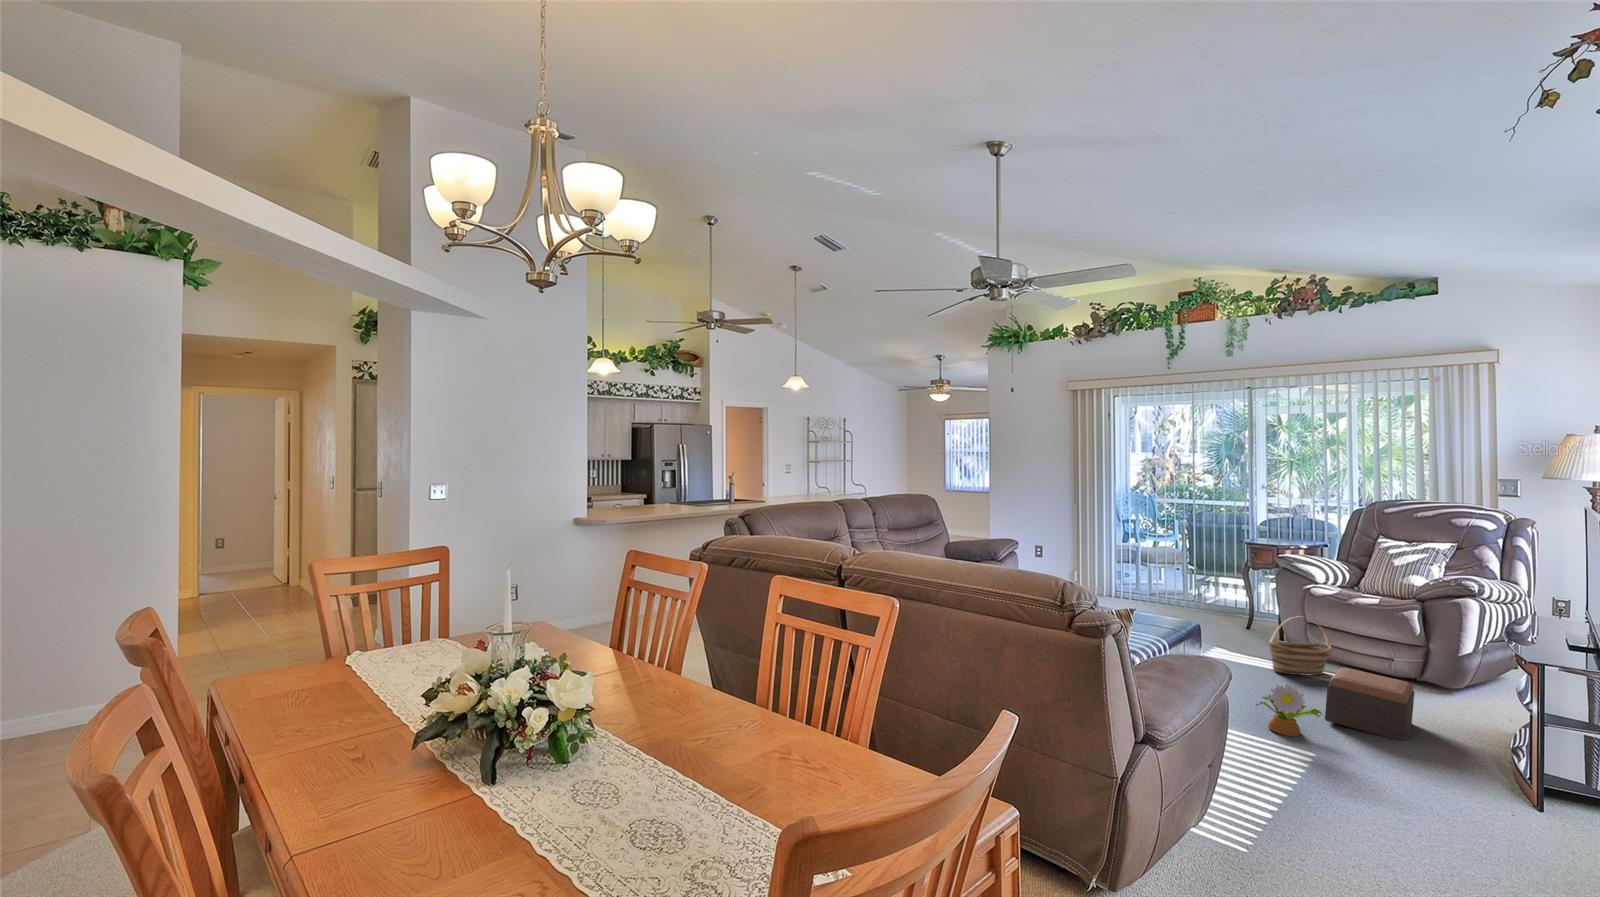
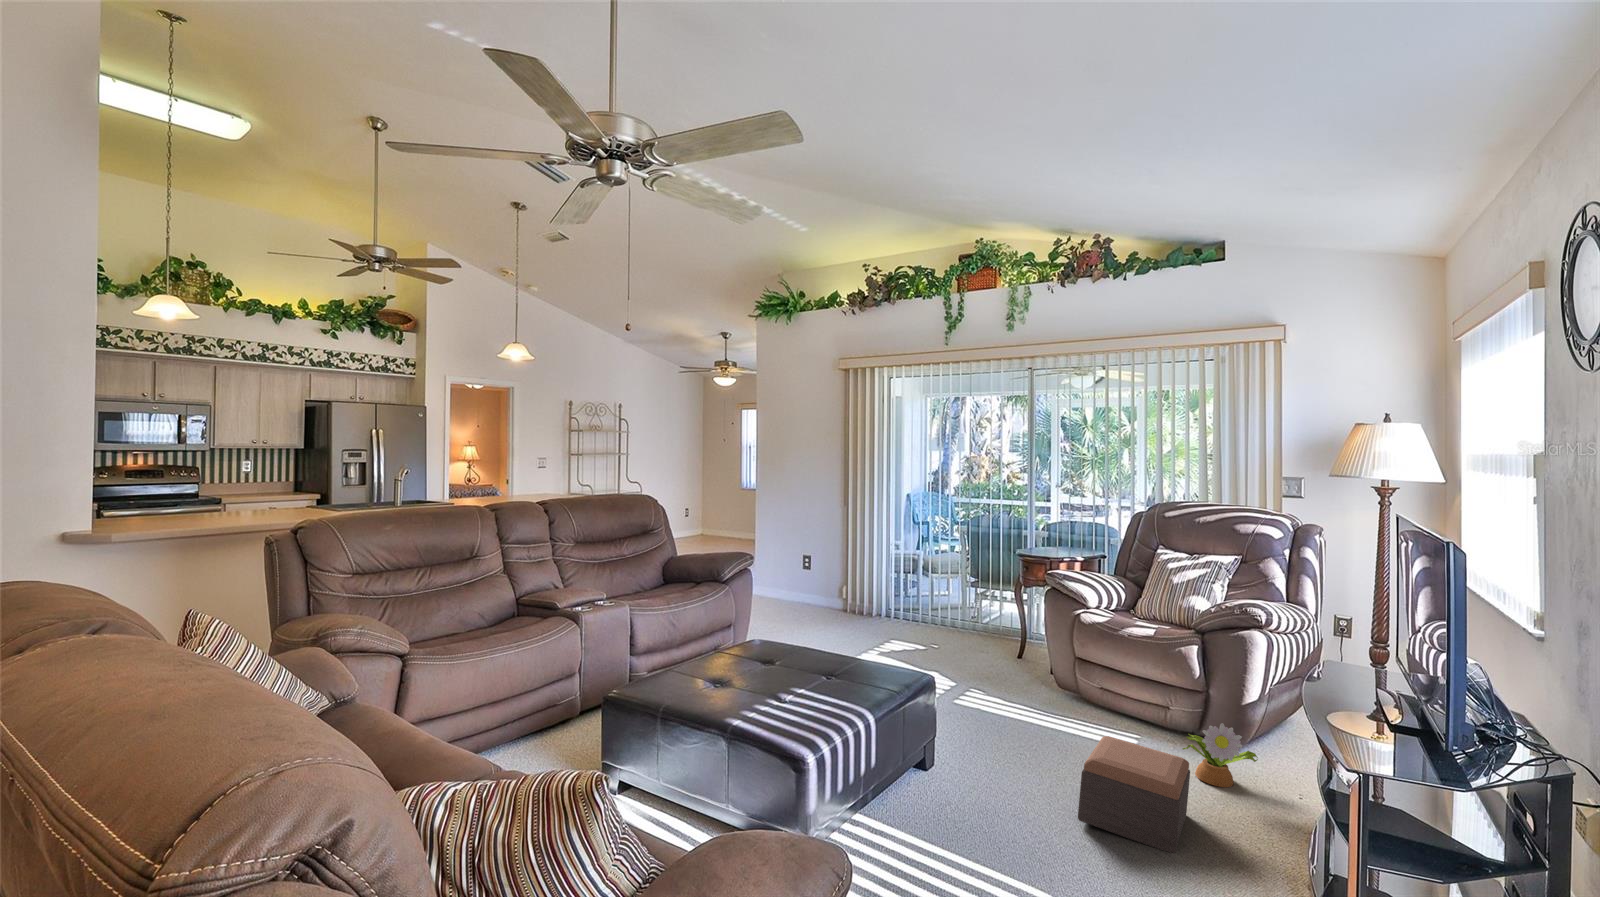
basket: present [1269,617,1331,676] -> none [1028,654,1100,731]
decorative plant: present [1256,684,1322,736] -> present [1183,723,1258,787]

